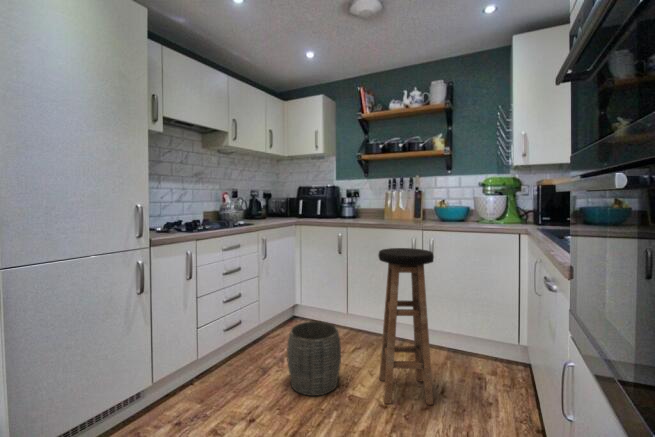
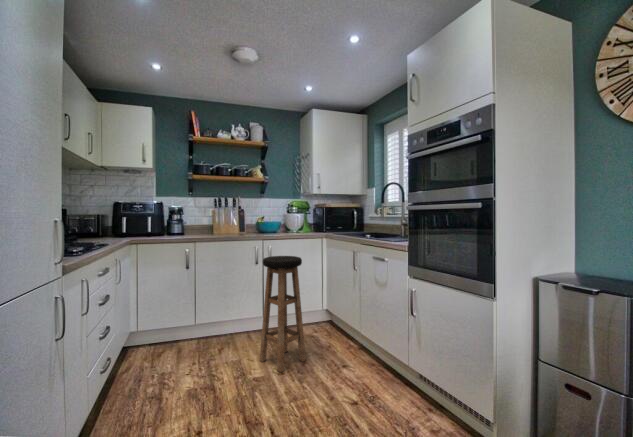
woven basket: present [287,321,341,396] -> none [191,330,240,396]

